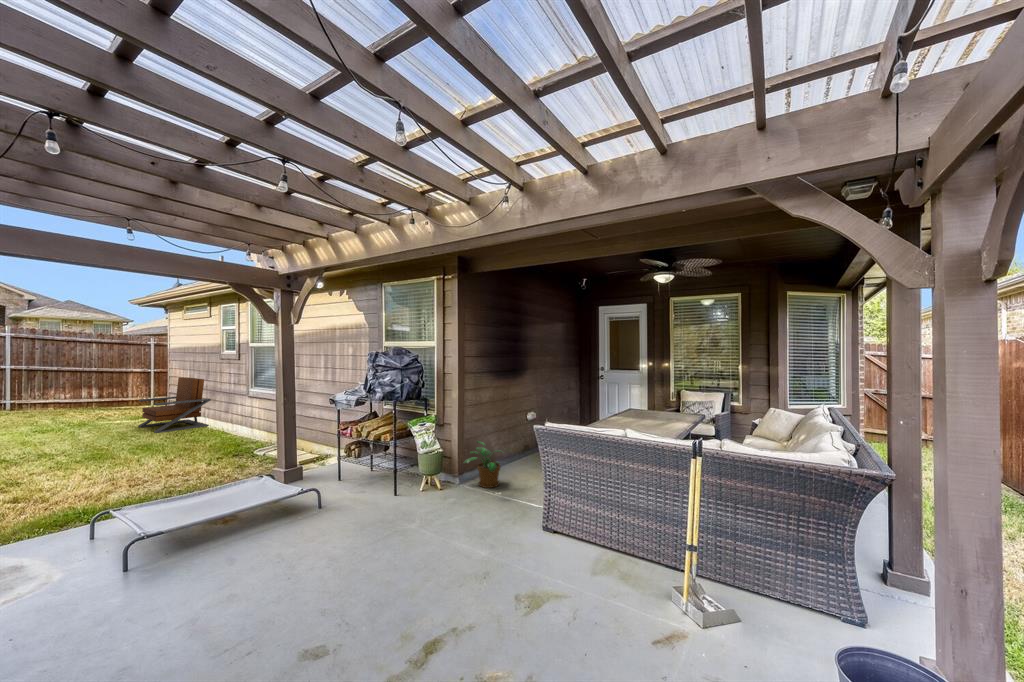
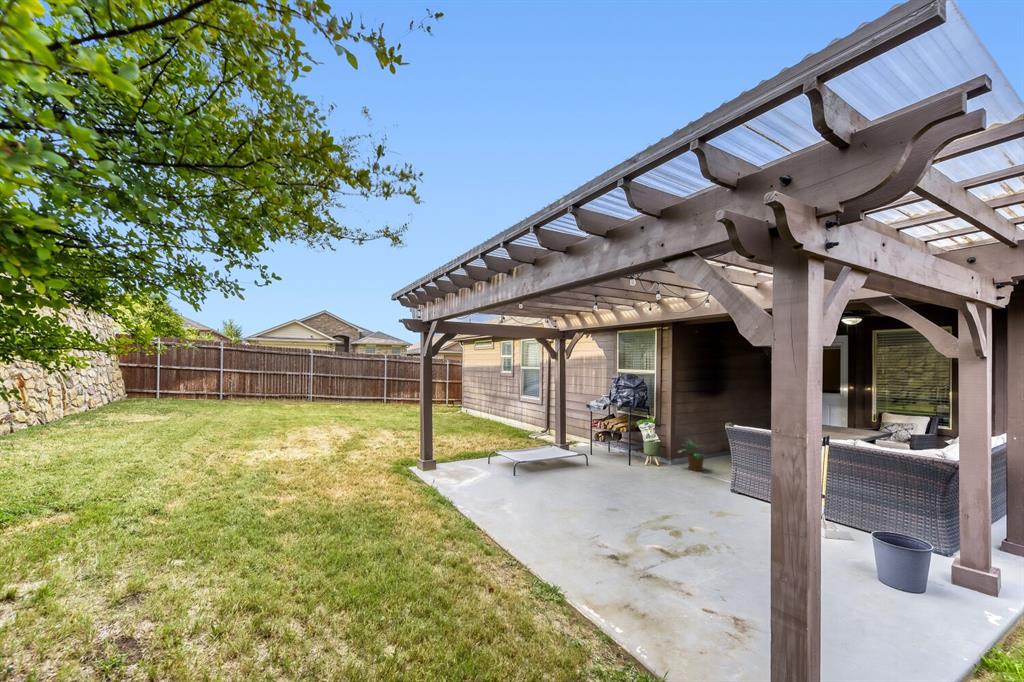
lounge chair: present [139,377,211,433] -> none [456,387,495,422]

